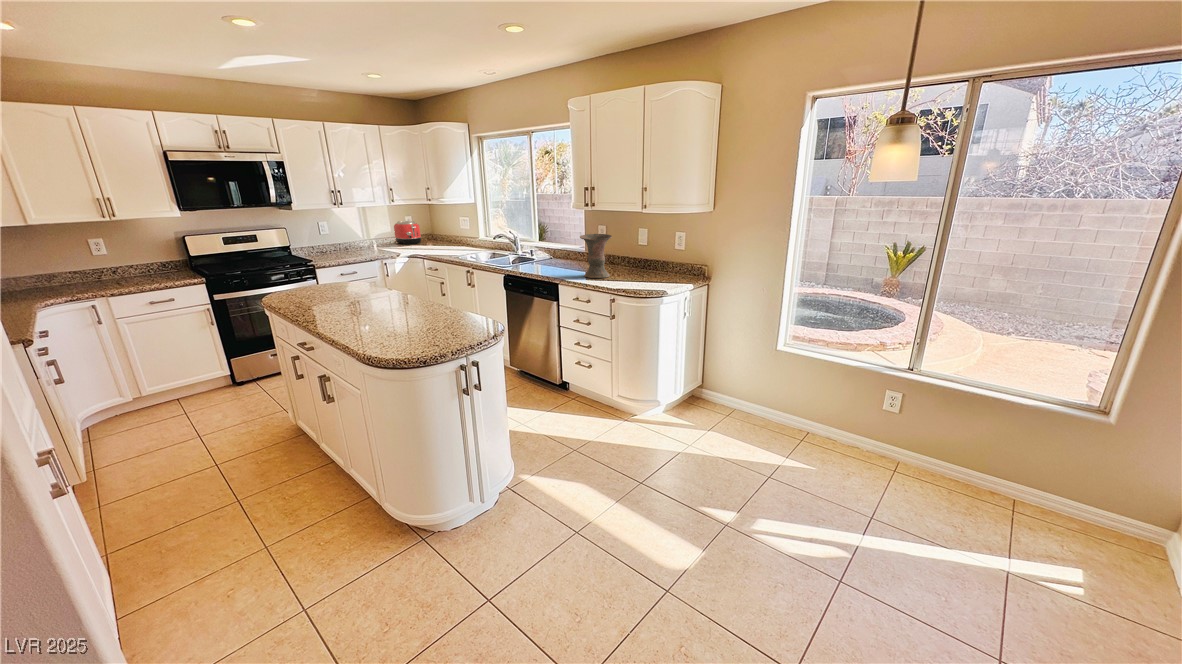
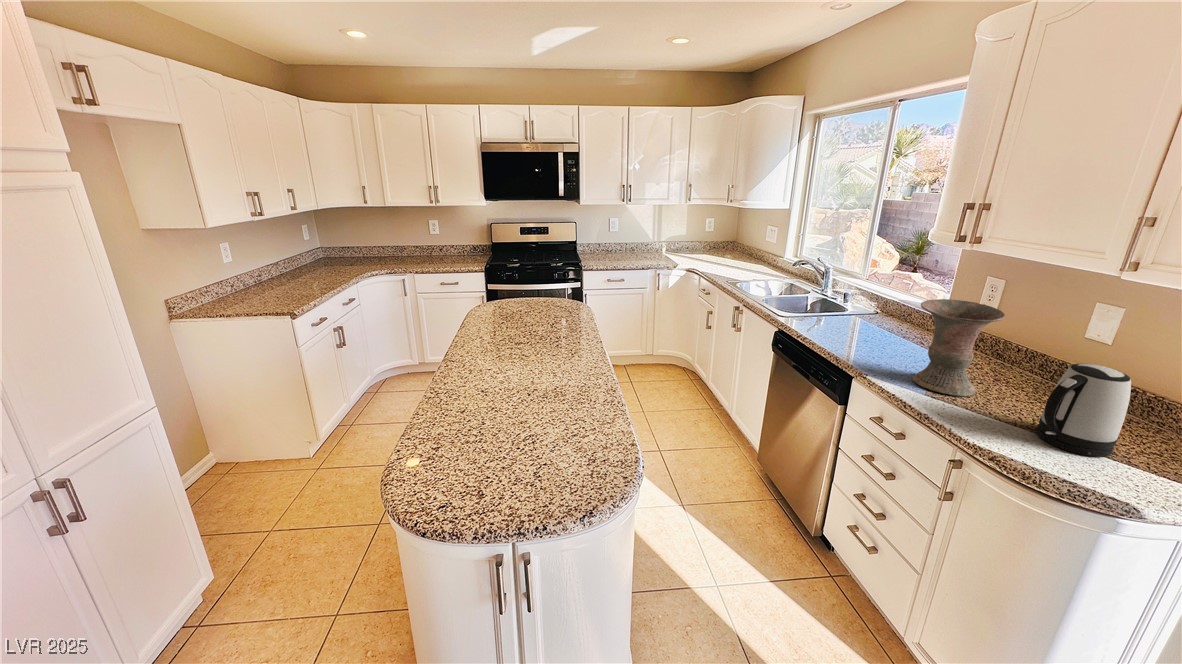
toaster: present [394,221,421,245] -> none [689,223,718,252]
kettle: none [634,247,657,283] -> present [1036,364,1131,457]

